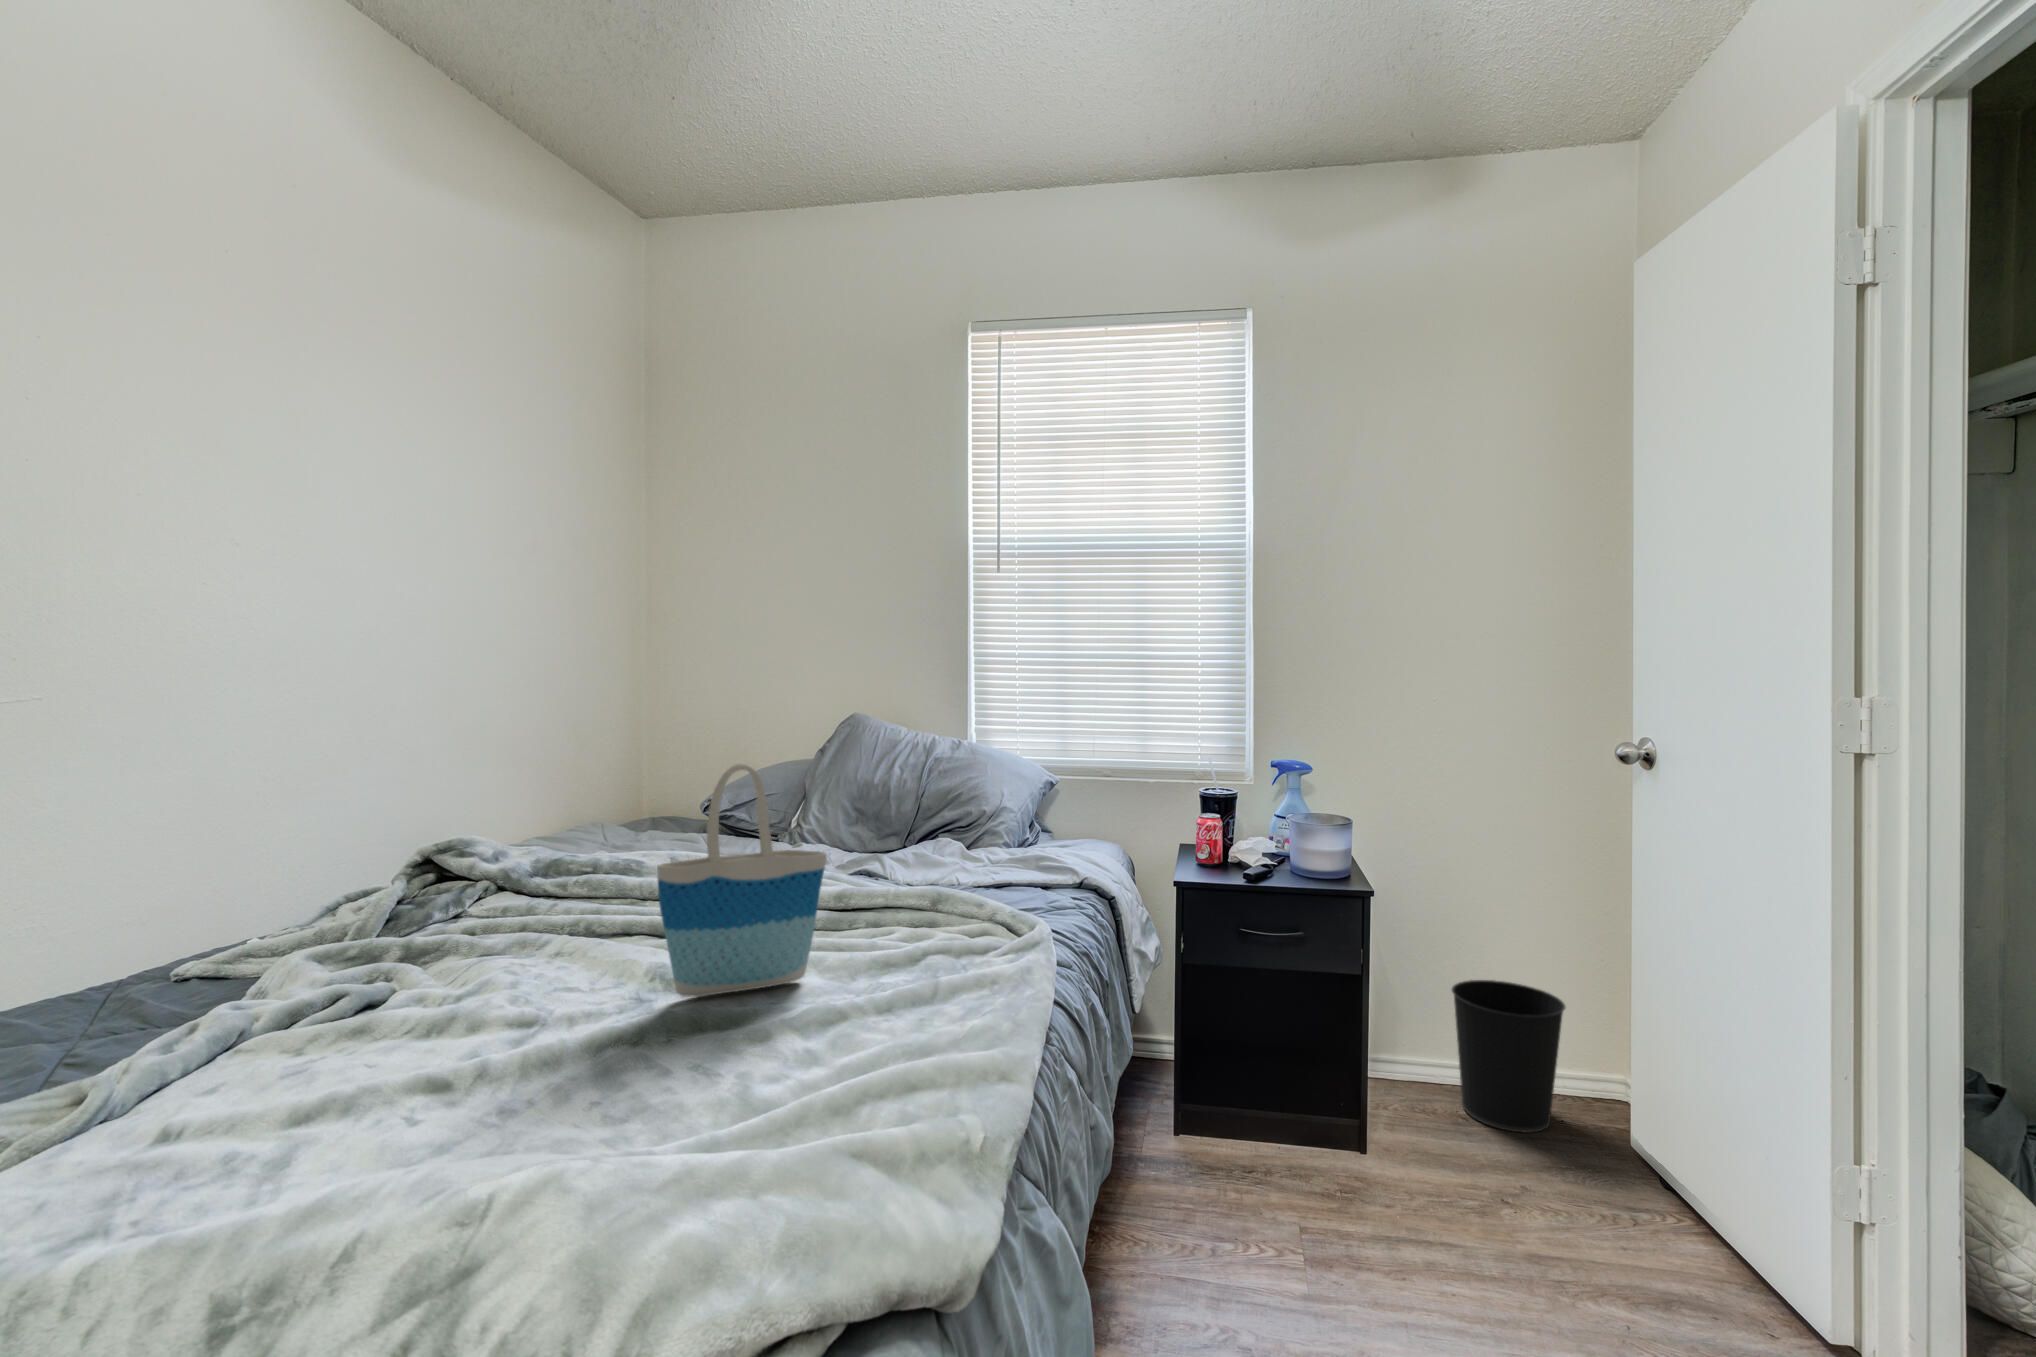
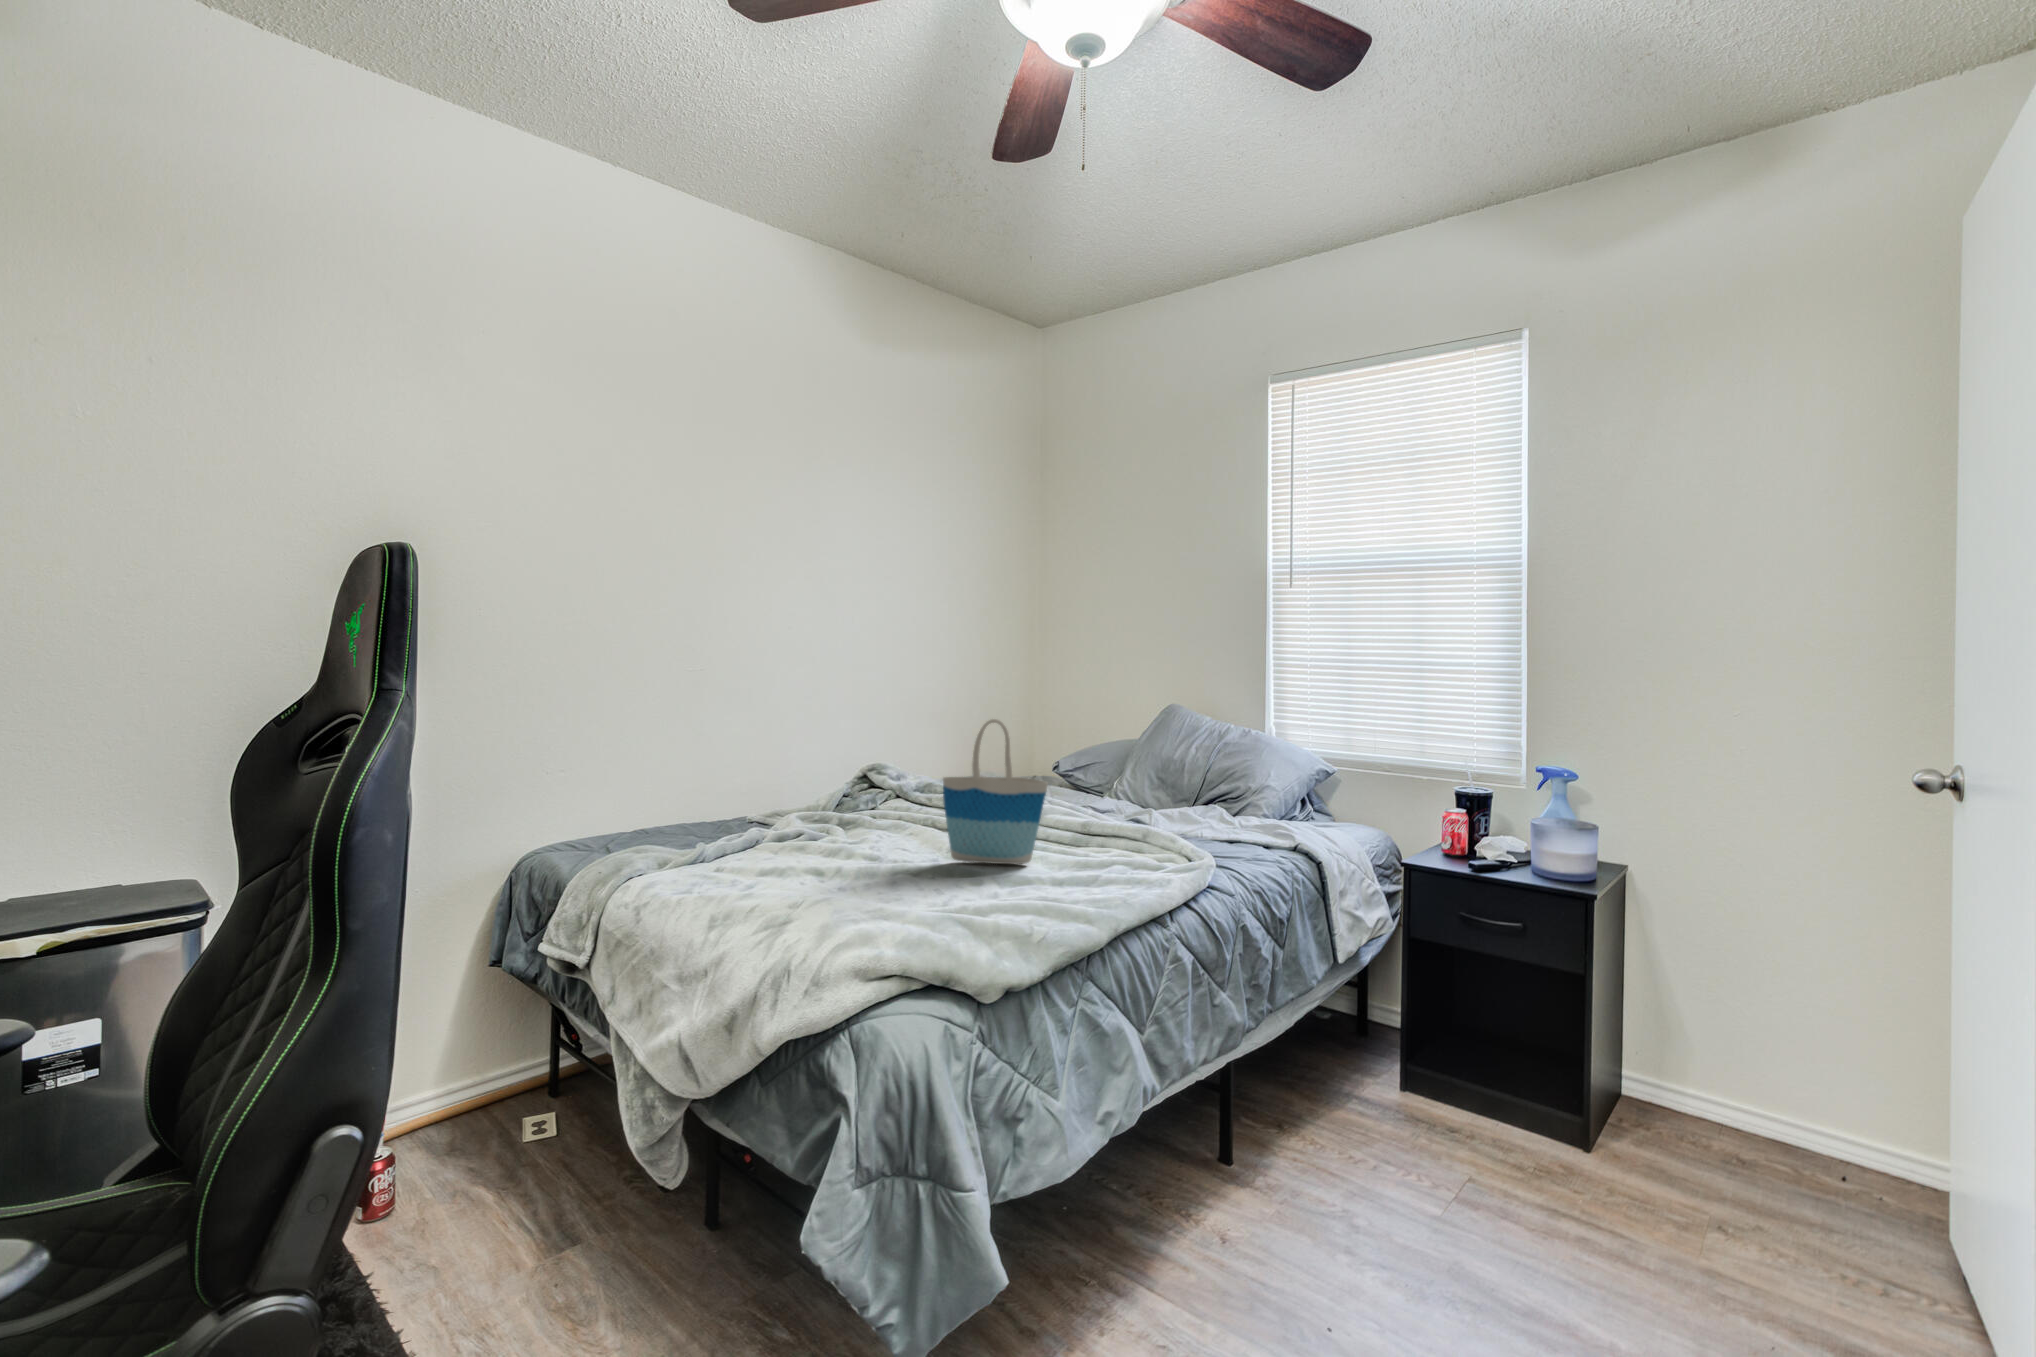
wastebasket: present [1452,980,1565,1132] -> none [1728,1015,1873,1185]

